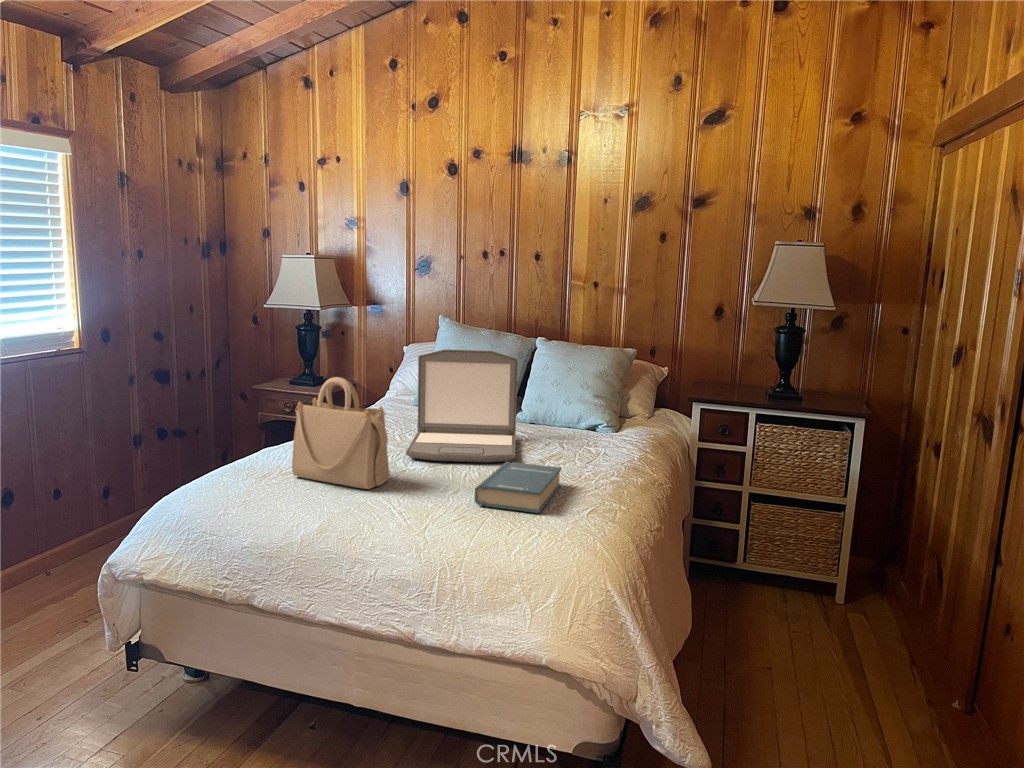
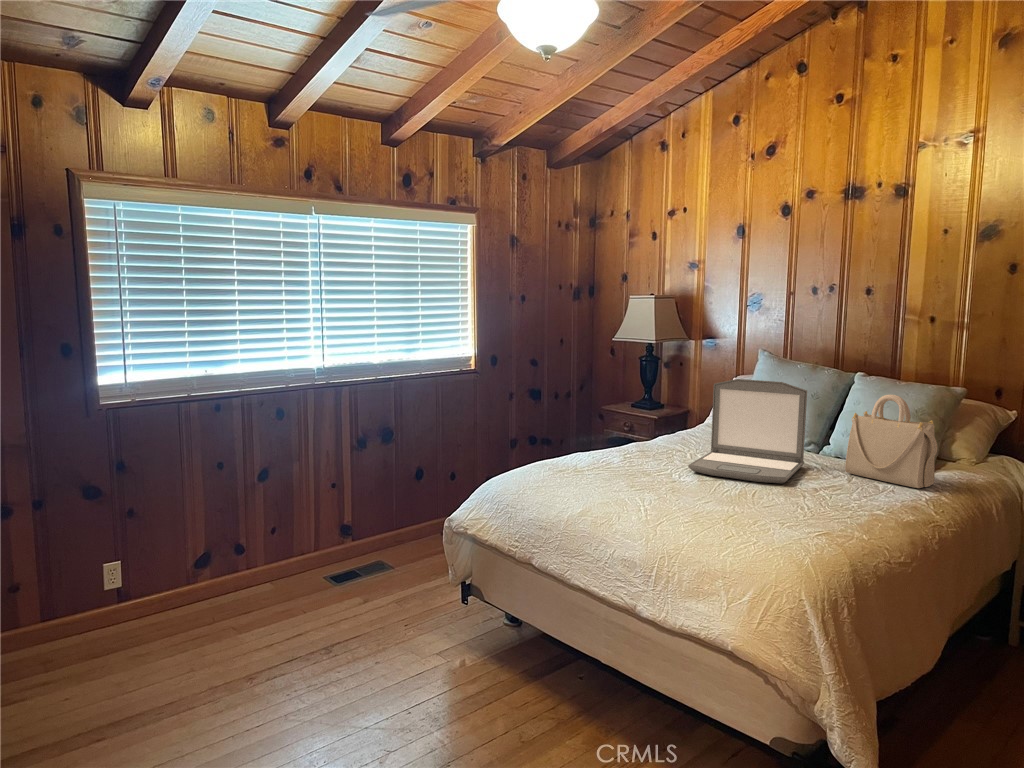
handbag: present [292,377,390,489] -> present [845,395,937,488]
hardback book: present [475,462,561,513] -> none [723,481,818,525]

